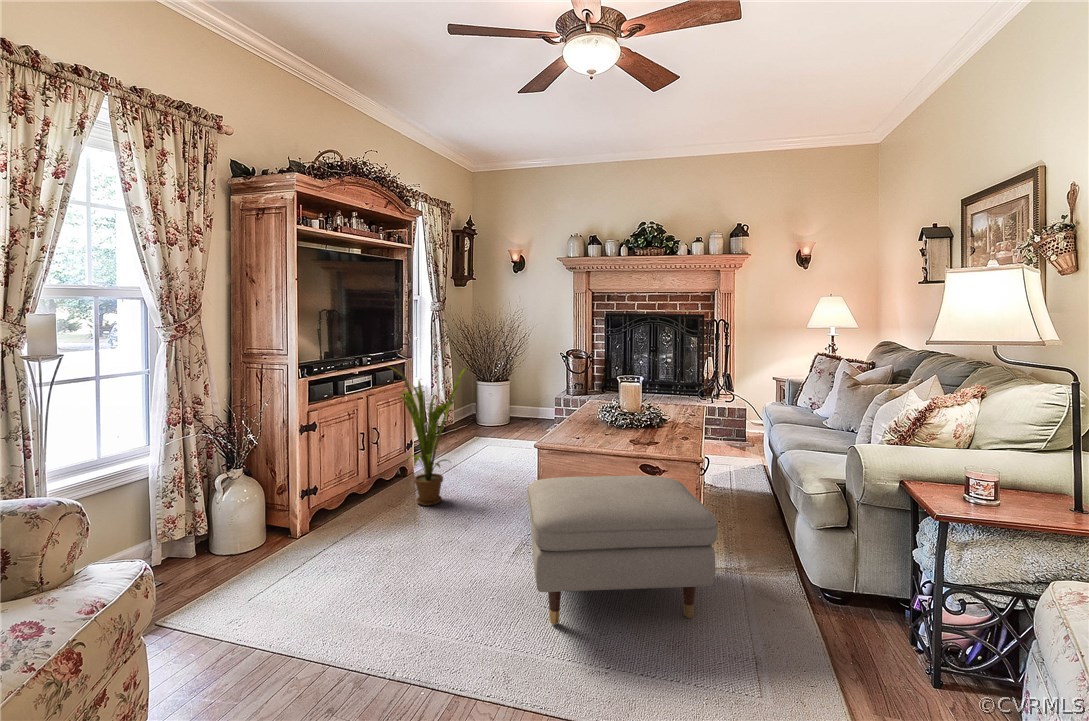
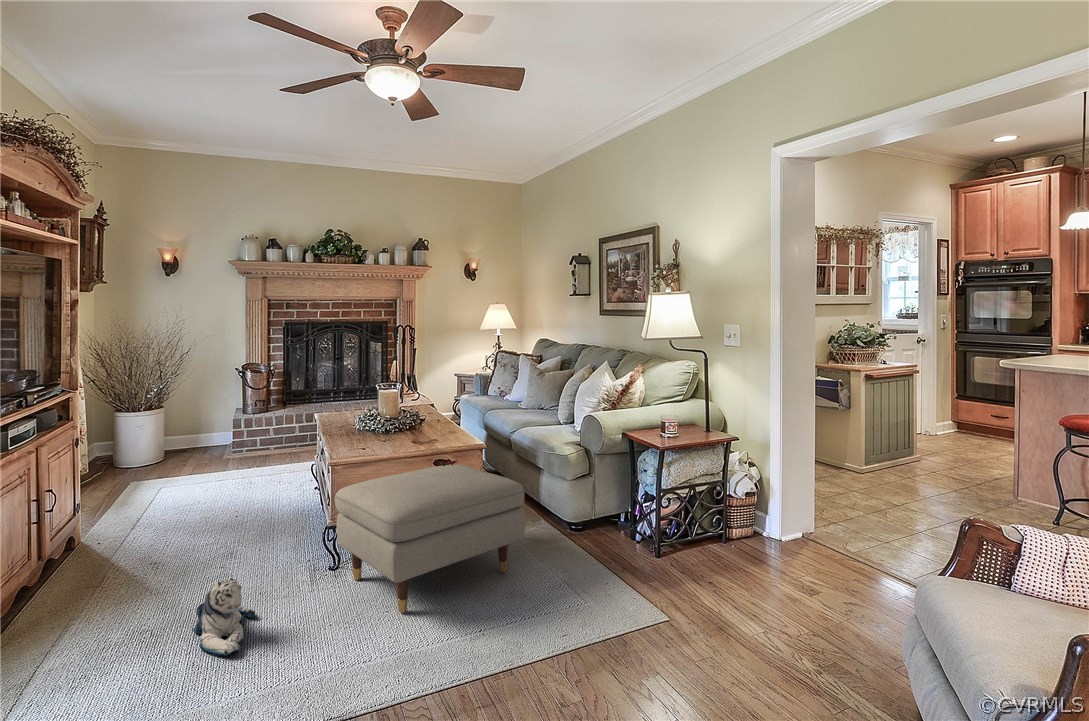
house plant: present [394,367,465,506] -> none [62,384,188,561]
plush toy: none [393,541,448,608] -> present [193,579,255,656]

